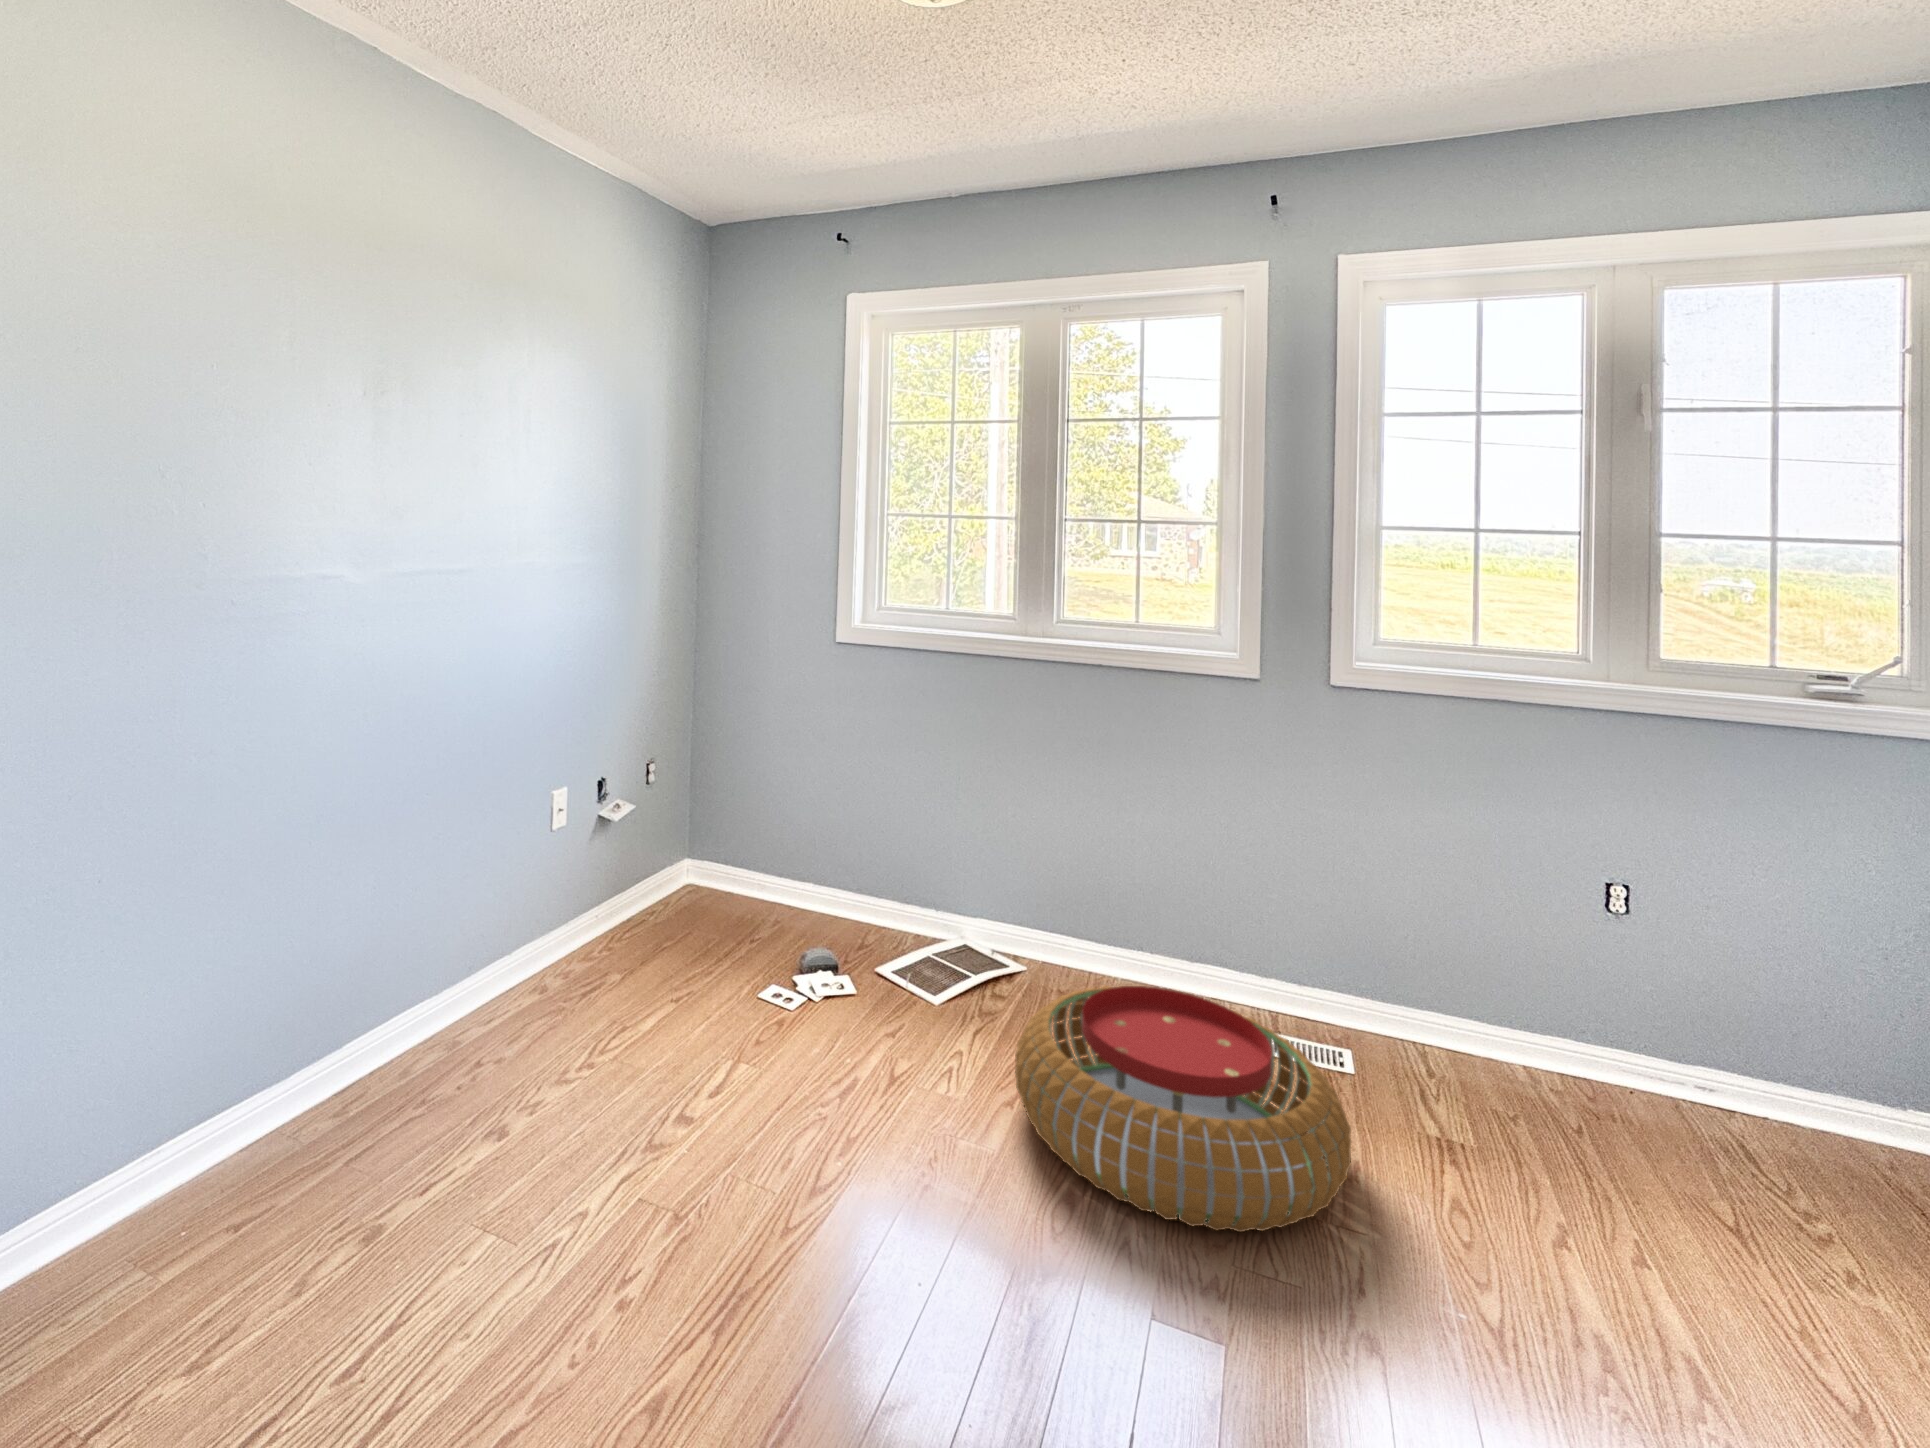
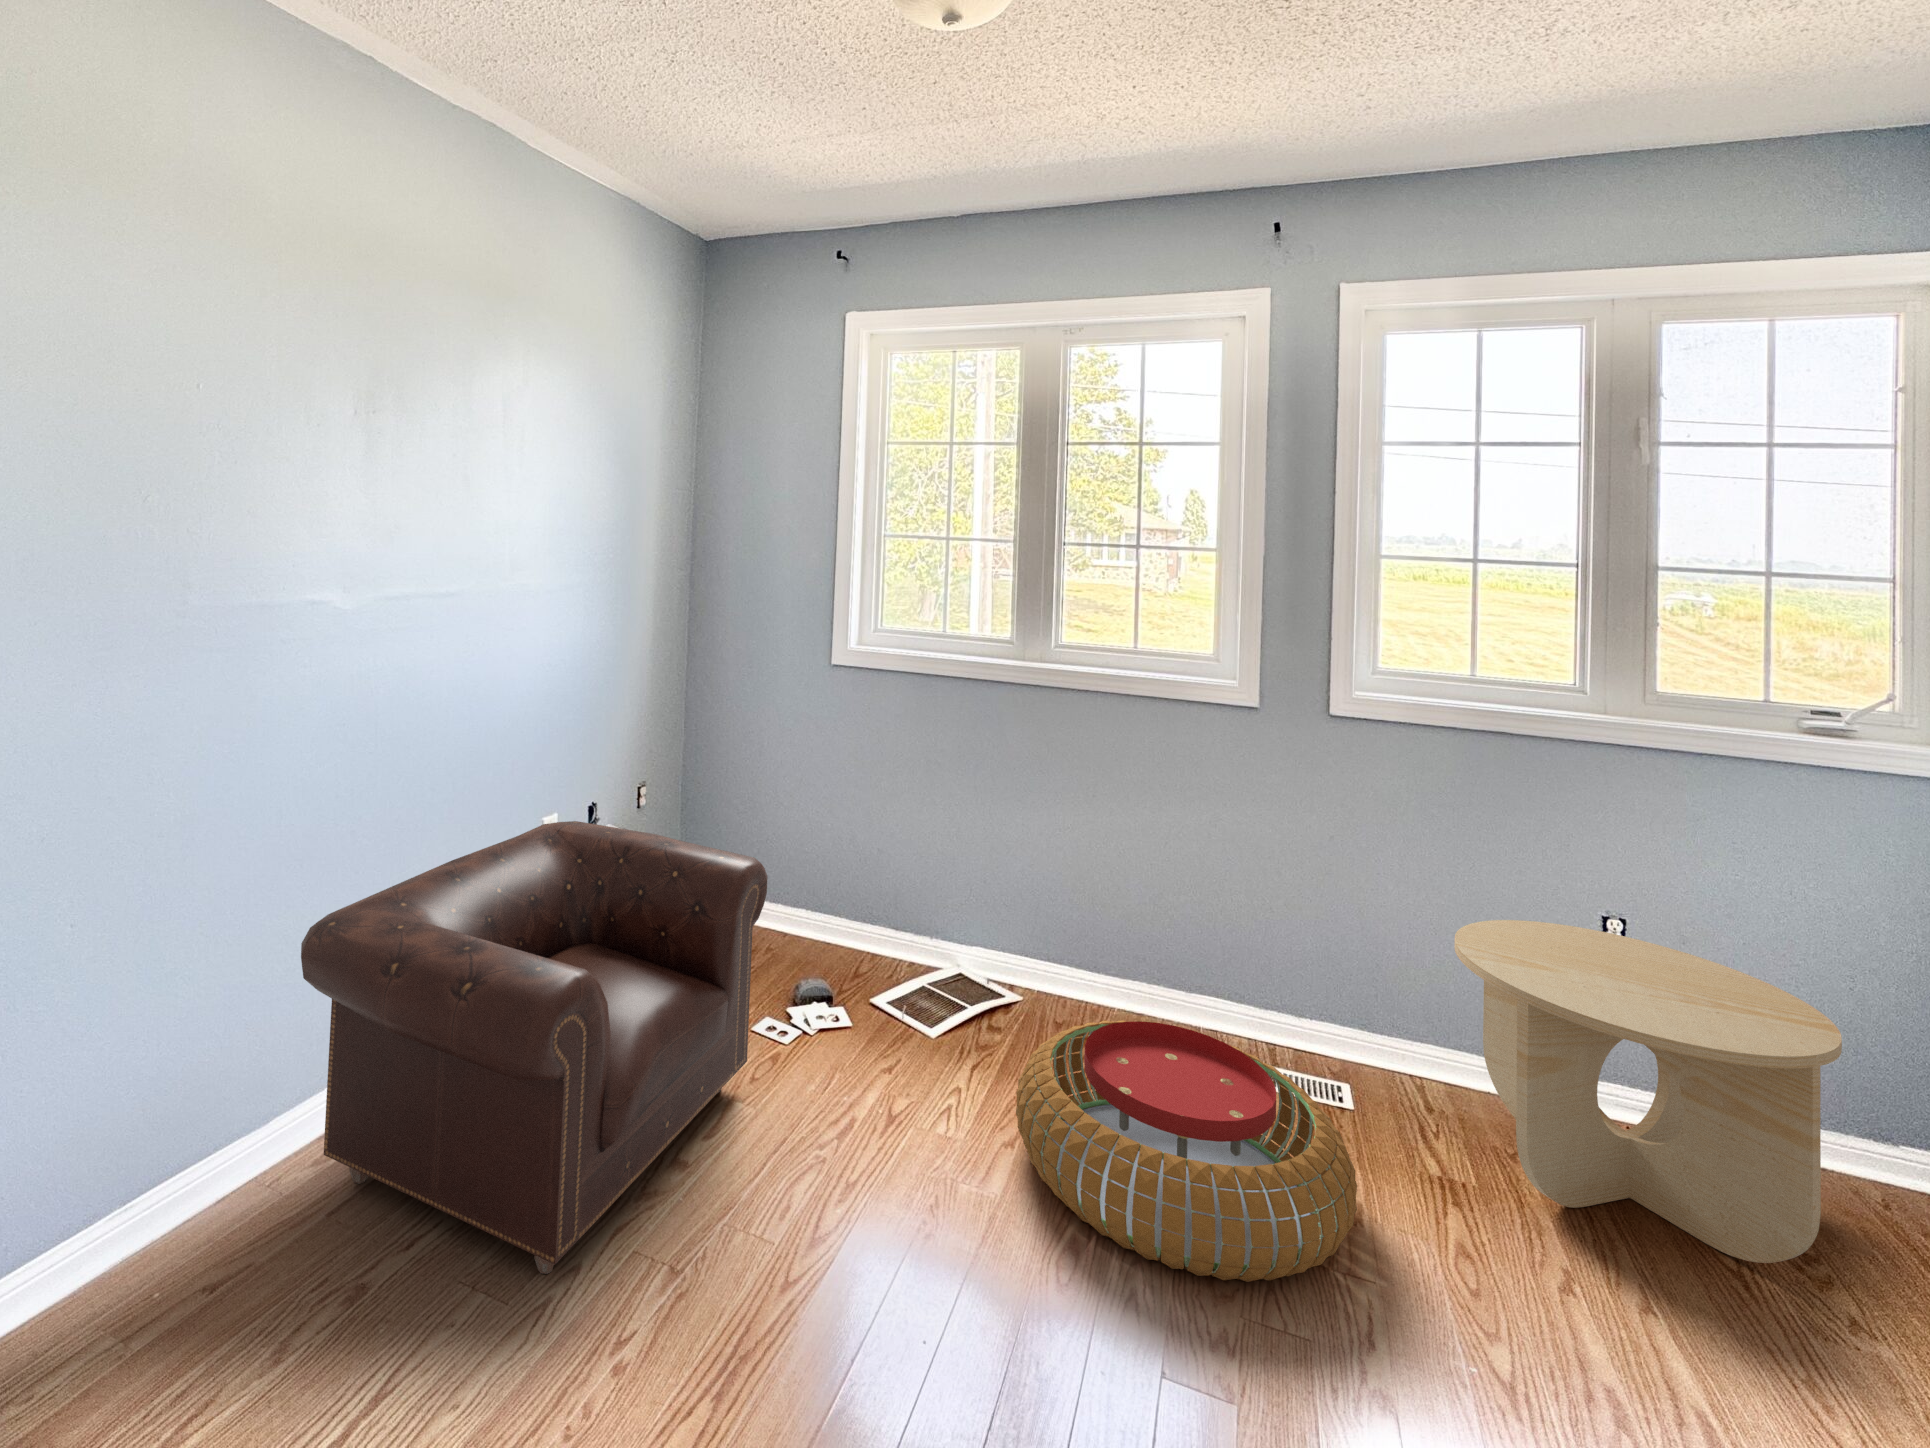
armchair: none [315,794,769,1219] -> present [301,821,768,1274]
side table: none [1456,887,1842,1219] -> present [1454,920,1842,1263]

